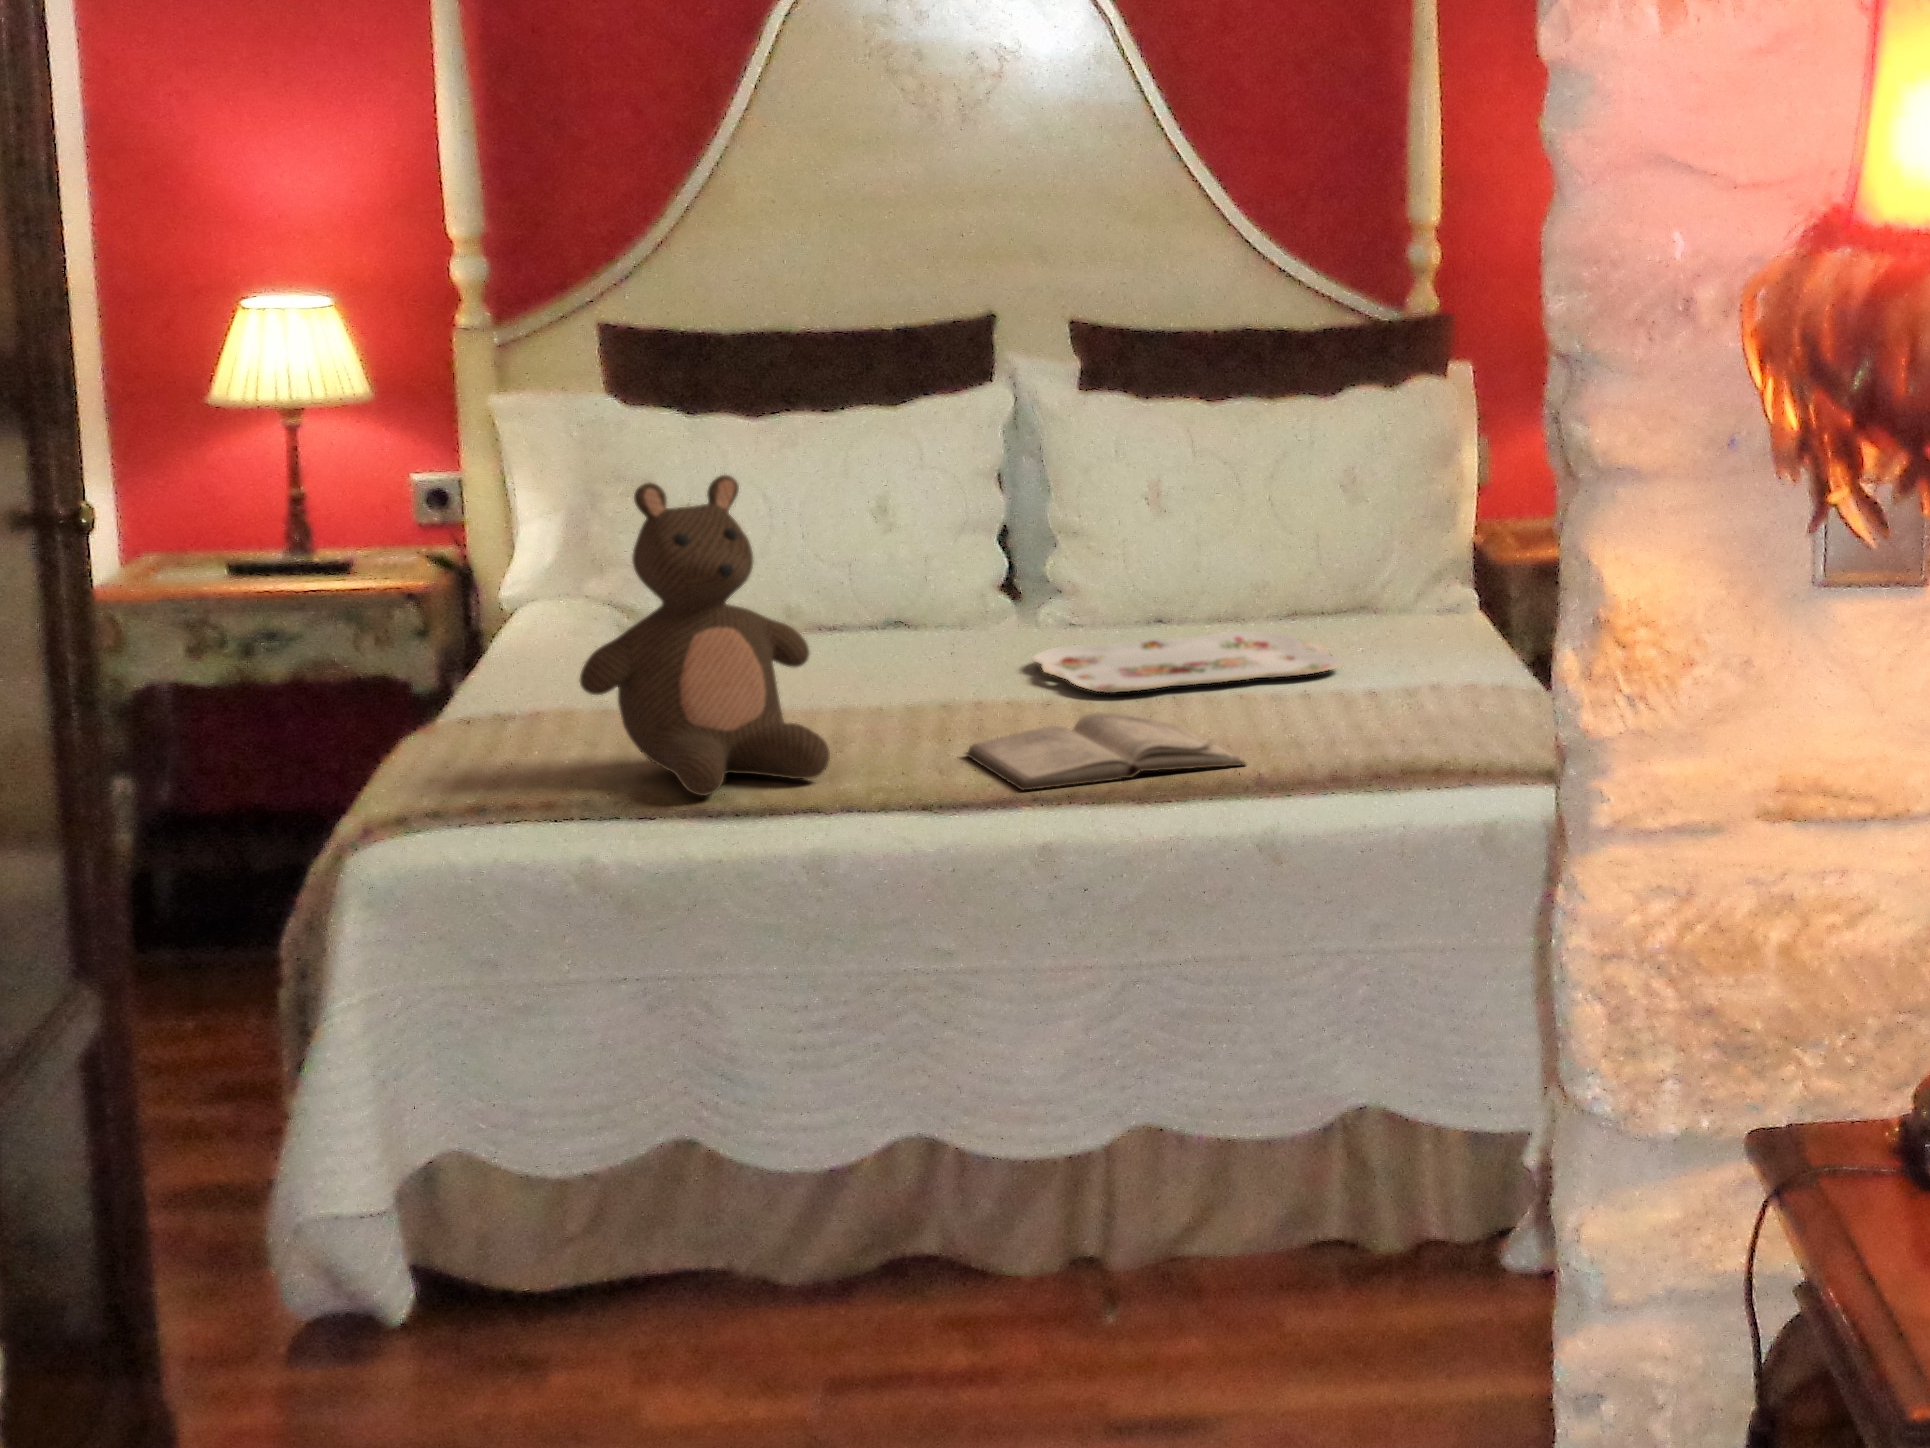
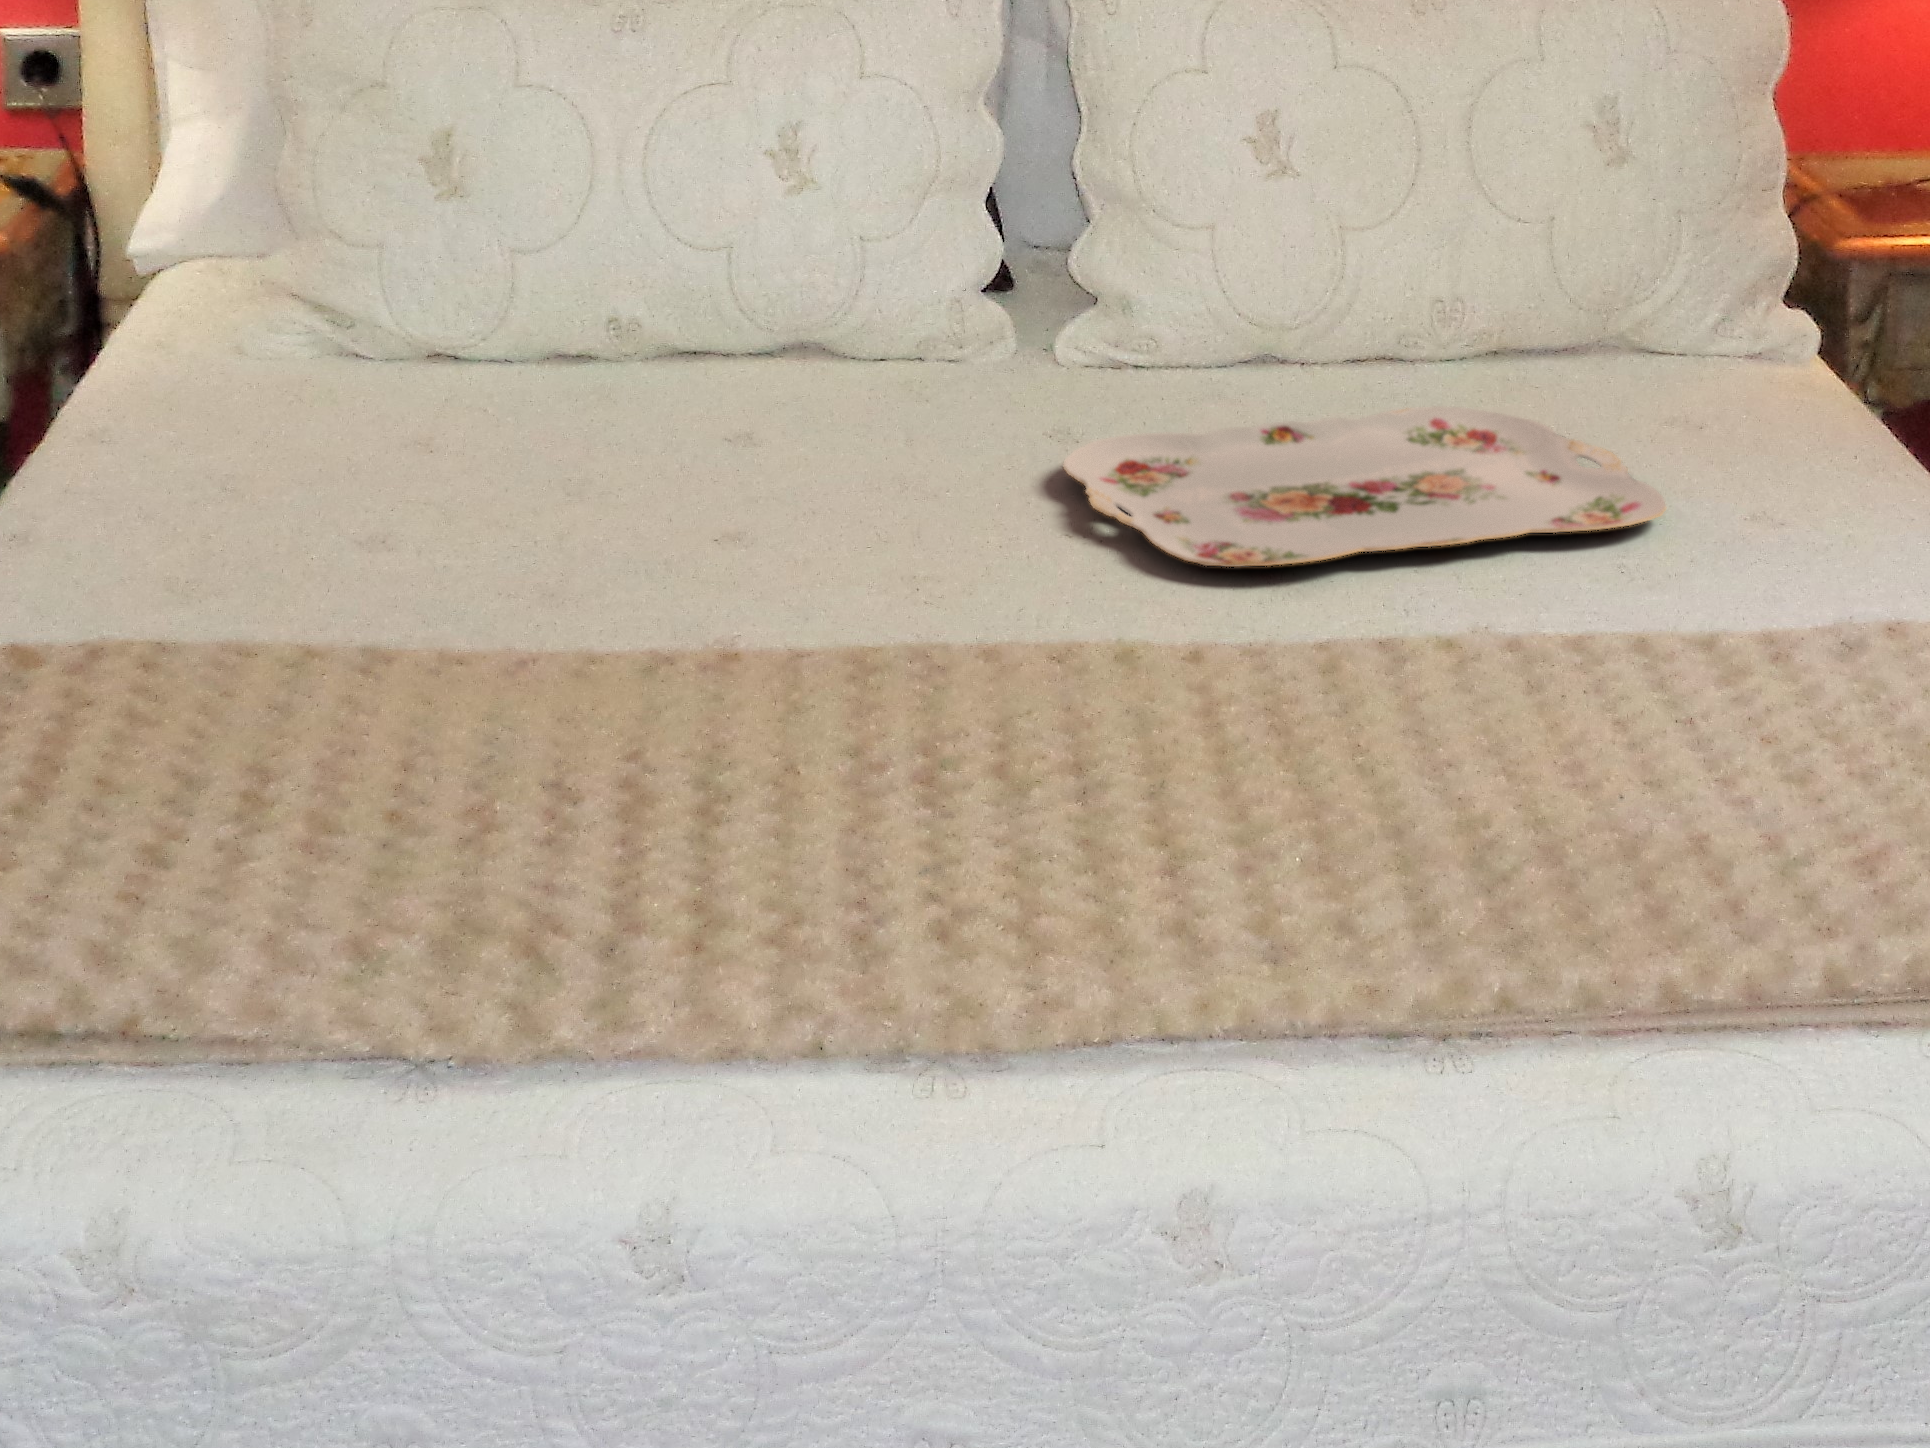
stuffed bear: present [580,475,830,796] -> none [130,157,674,898]
diary: present [965,713,1246,790] -> none [960,665,1582,905]

